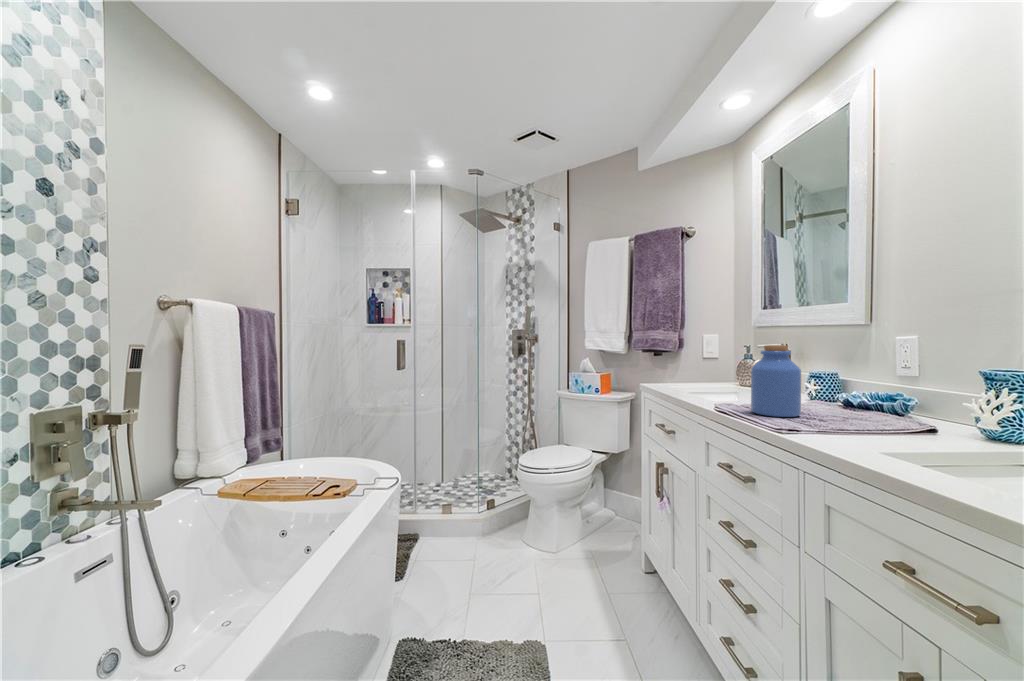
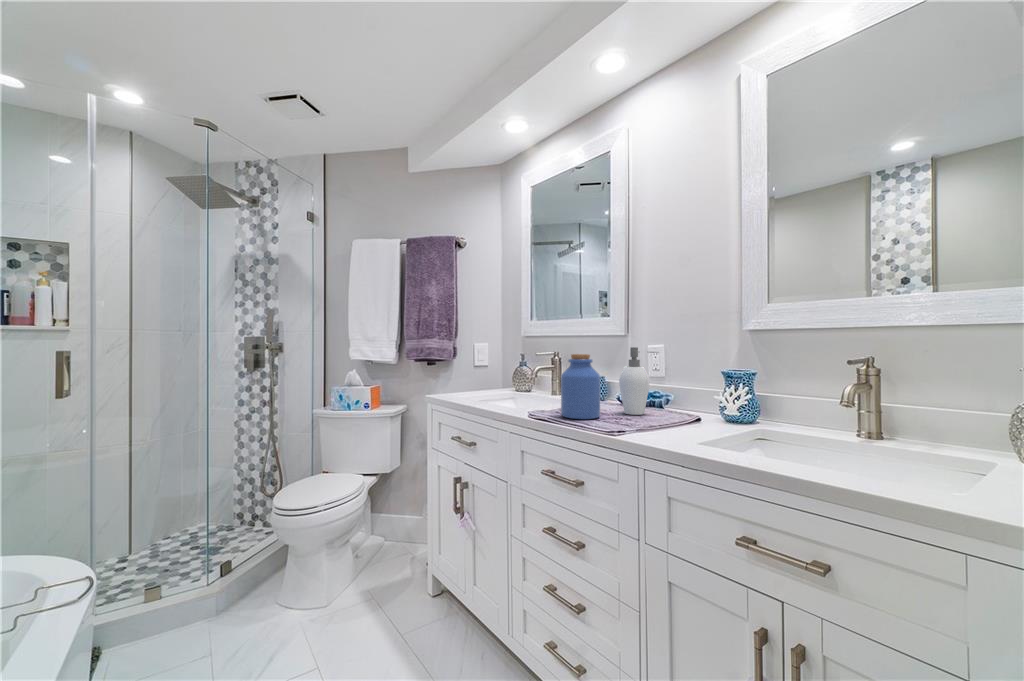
soap dispenser: none [836,338,895,420] -> present [619,347,659,415]

